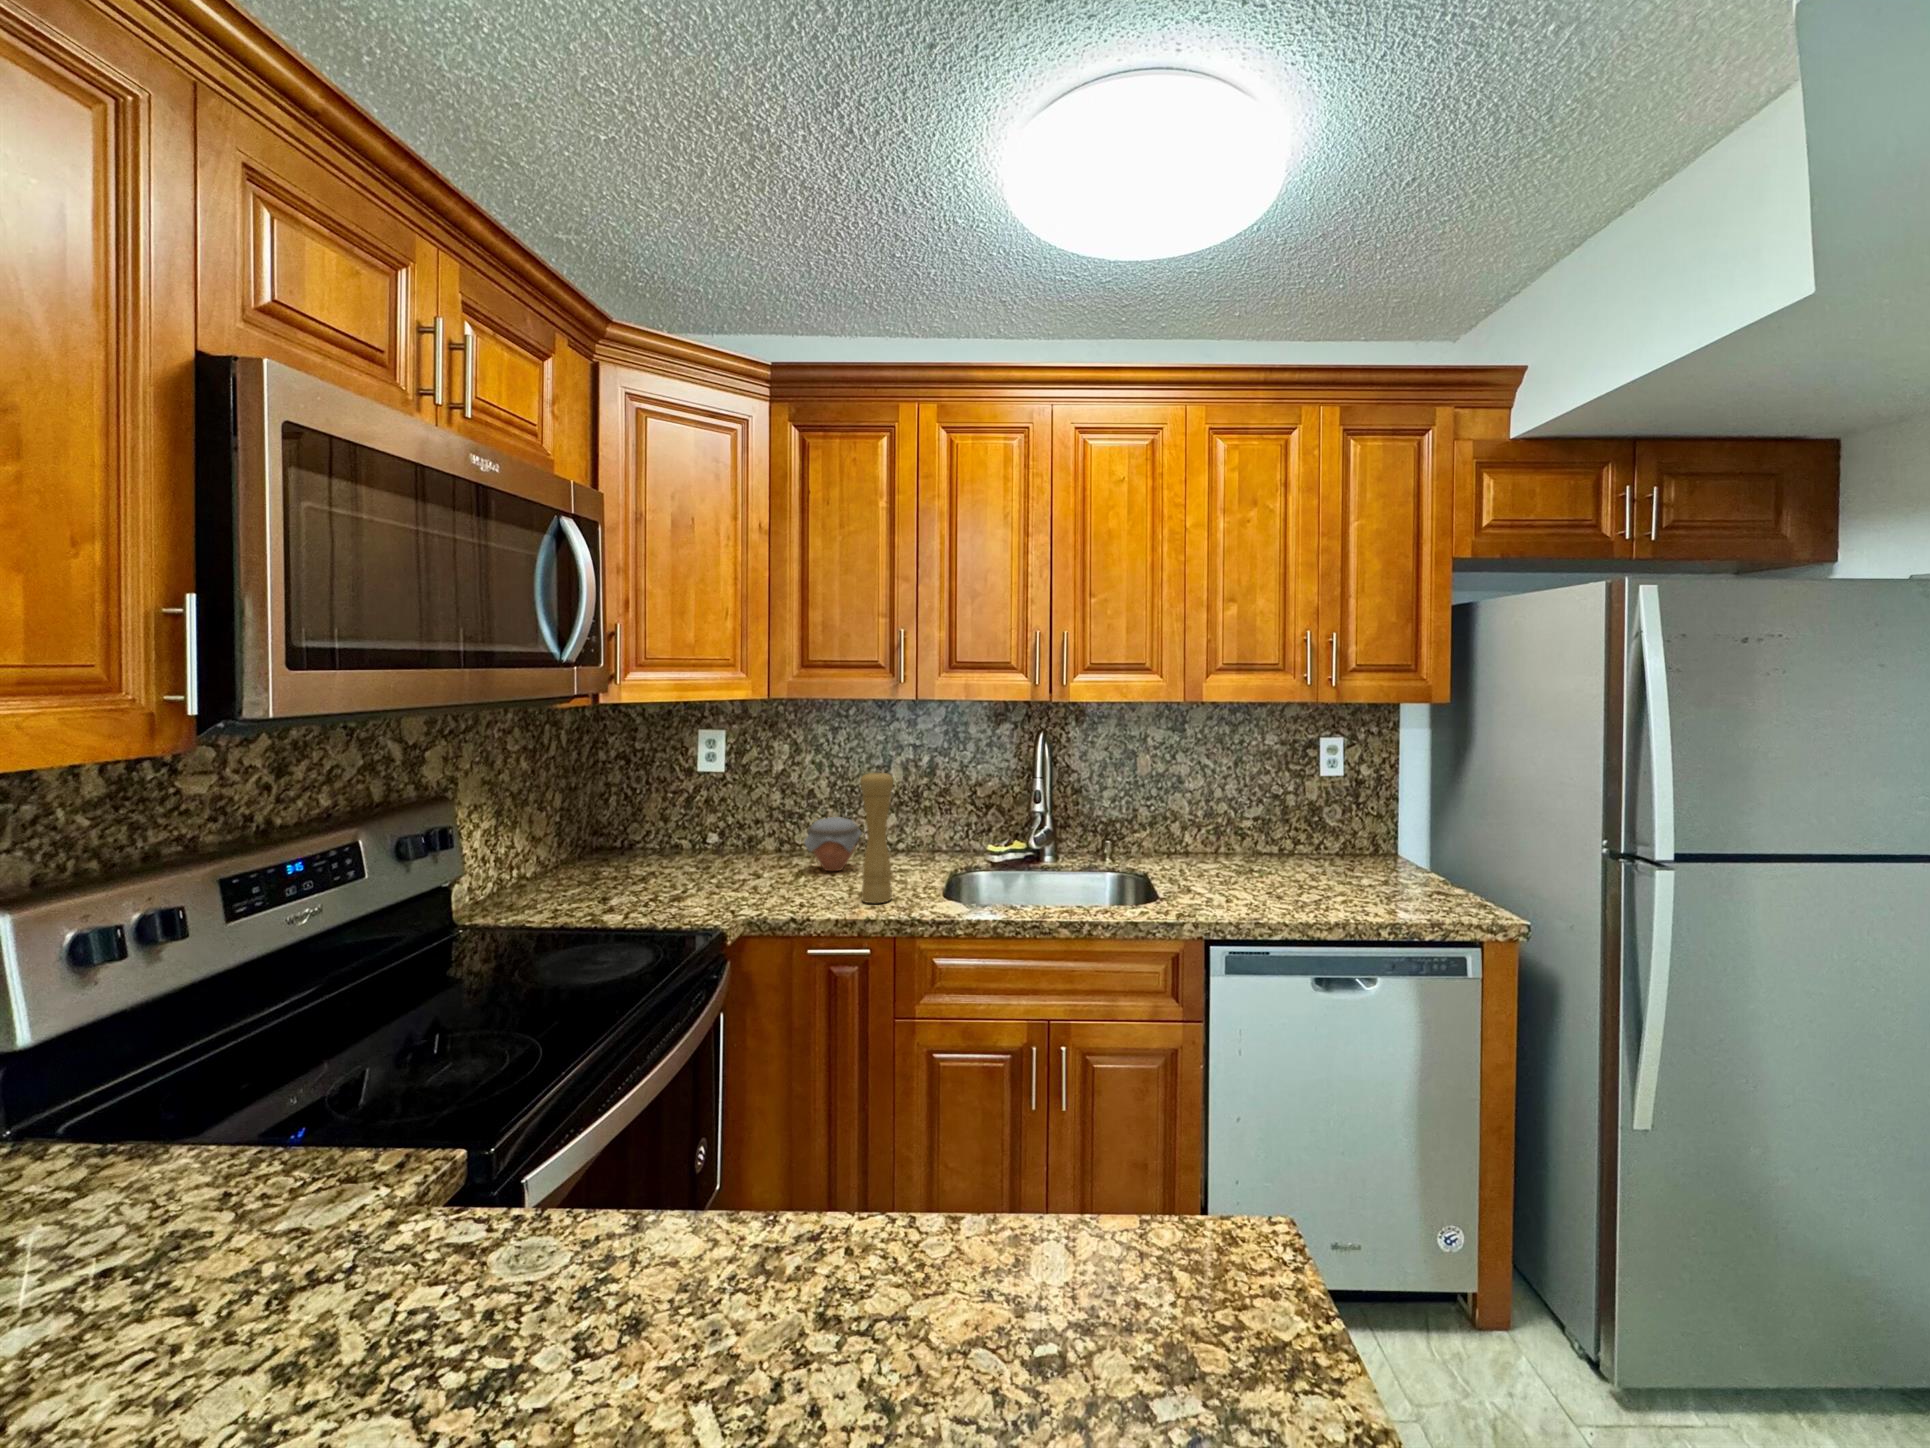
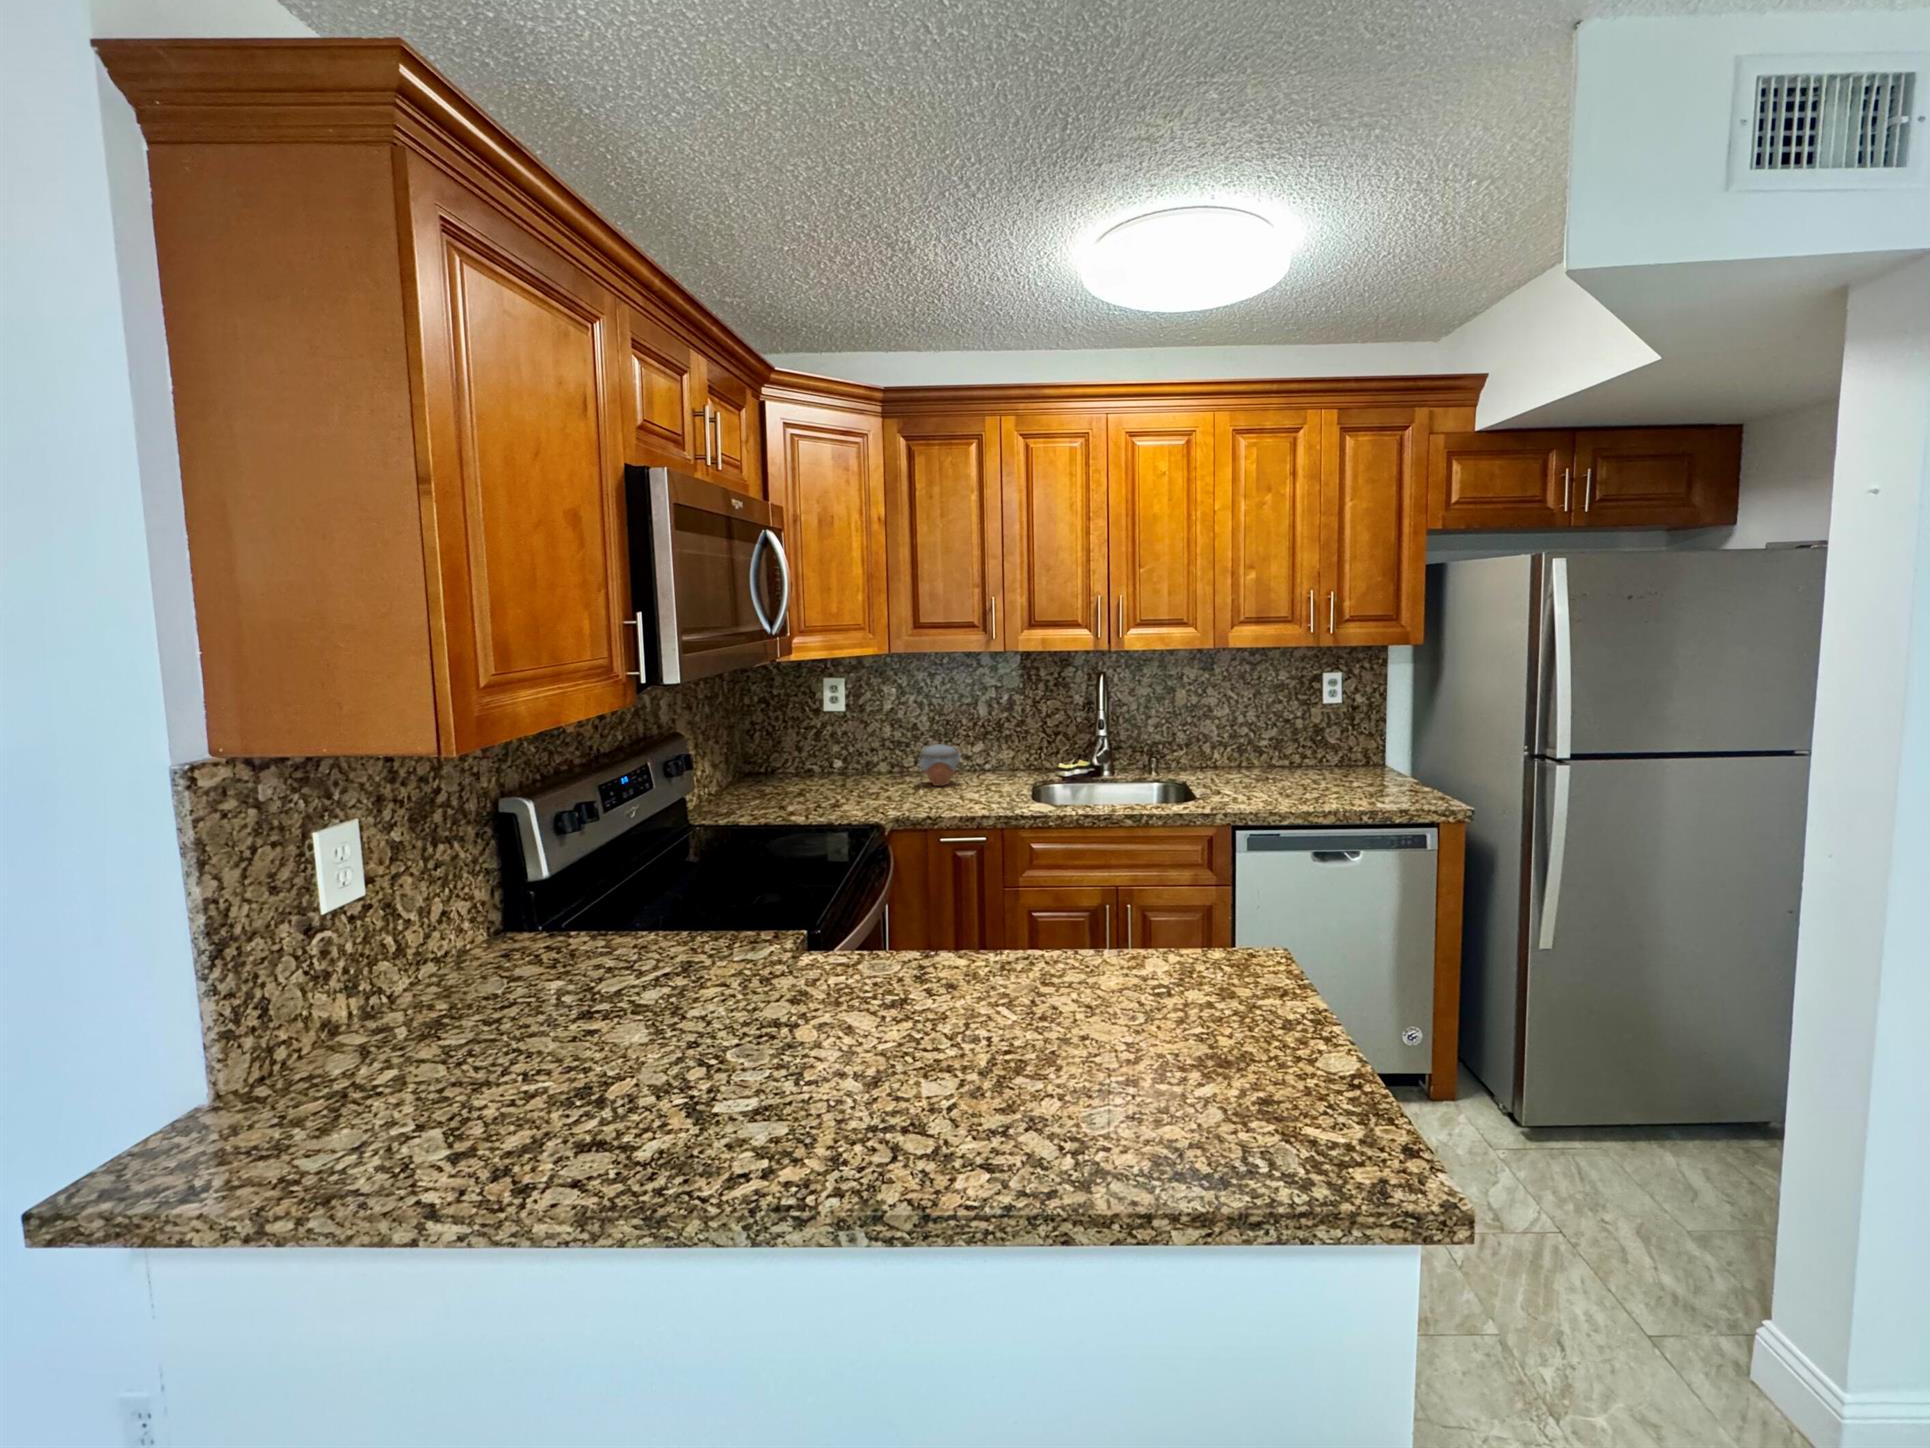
pepper mill: present [860,771,893,903] -> none [971,707,996,805]

